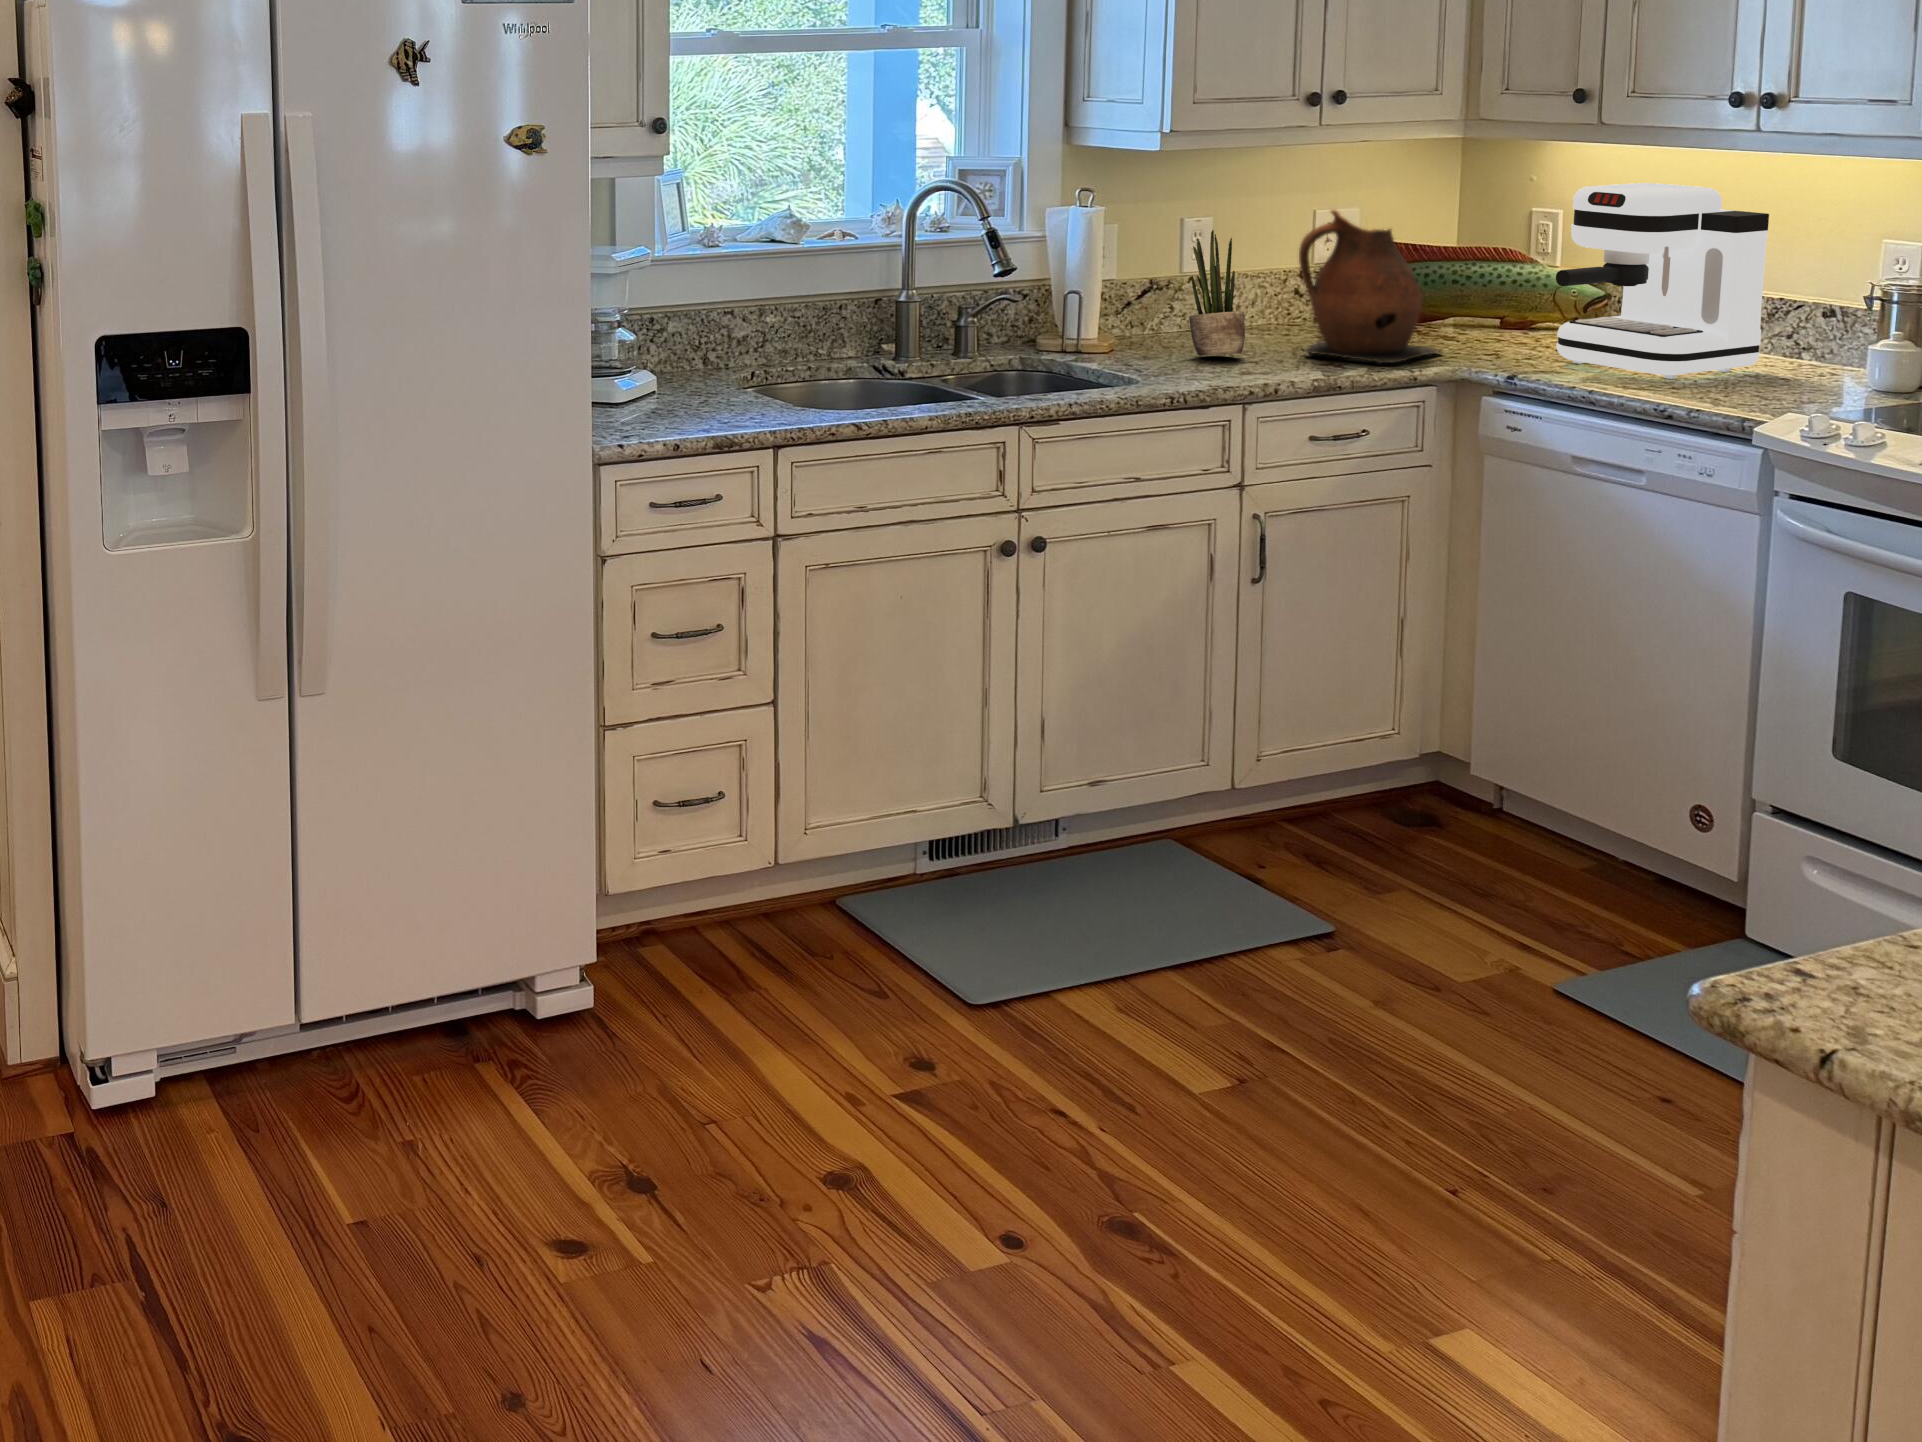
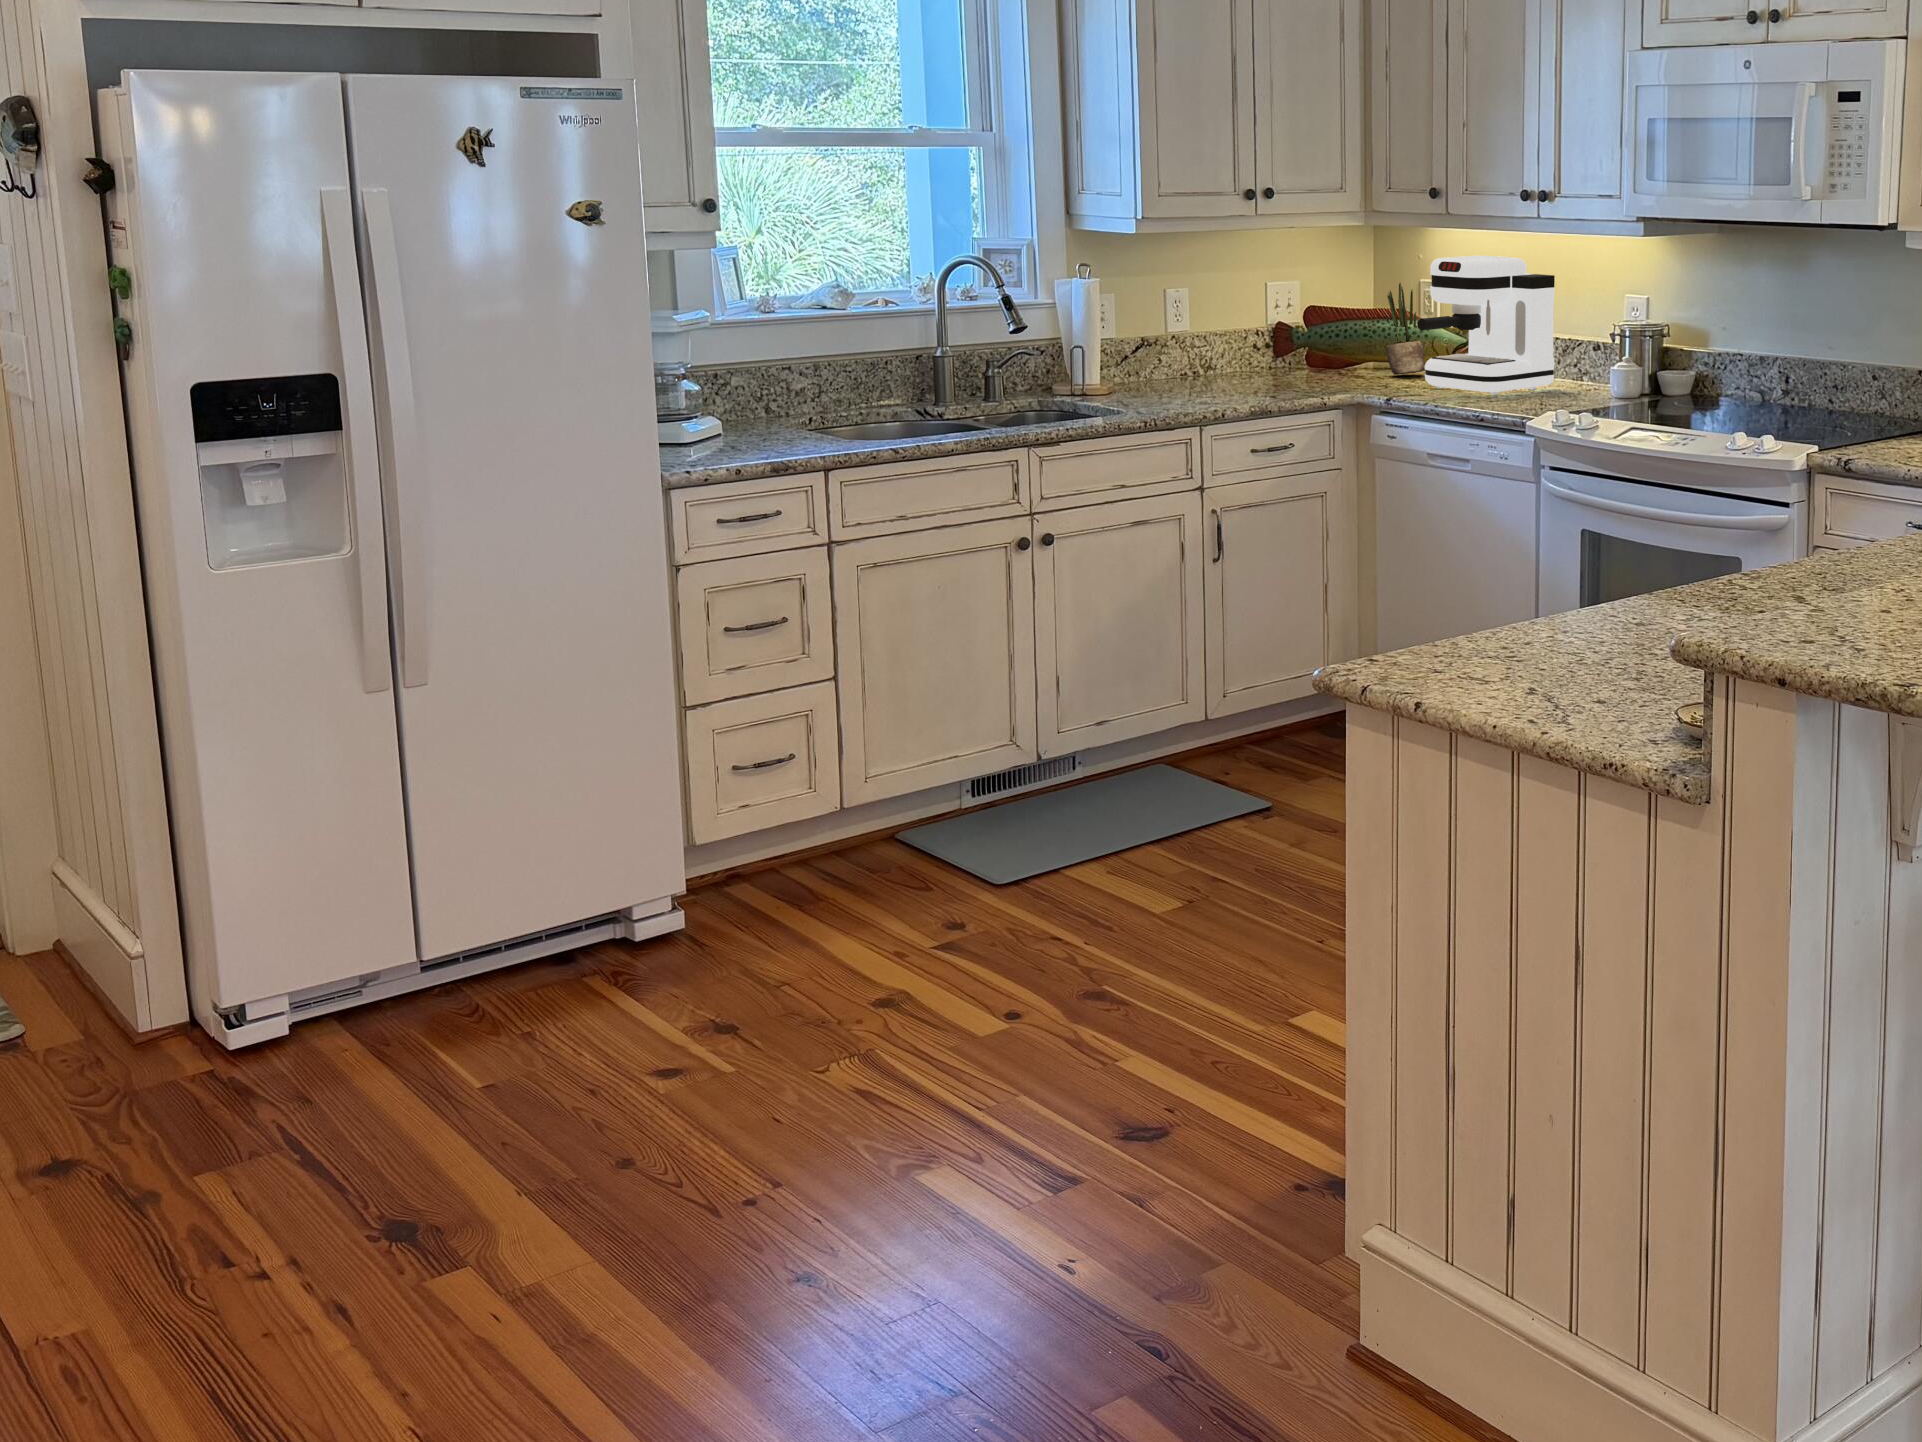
ceramic pitcher: present [1299,209,1441,364] -> none [1245,279,1351,395]
potted plant: present [1189,230,1245,356] -> present [1386,283,1424,375]

